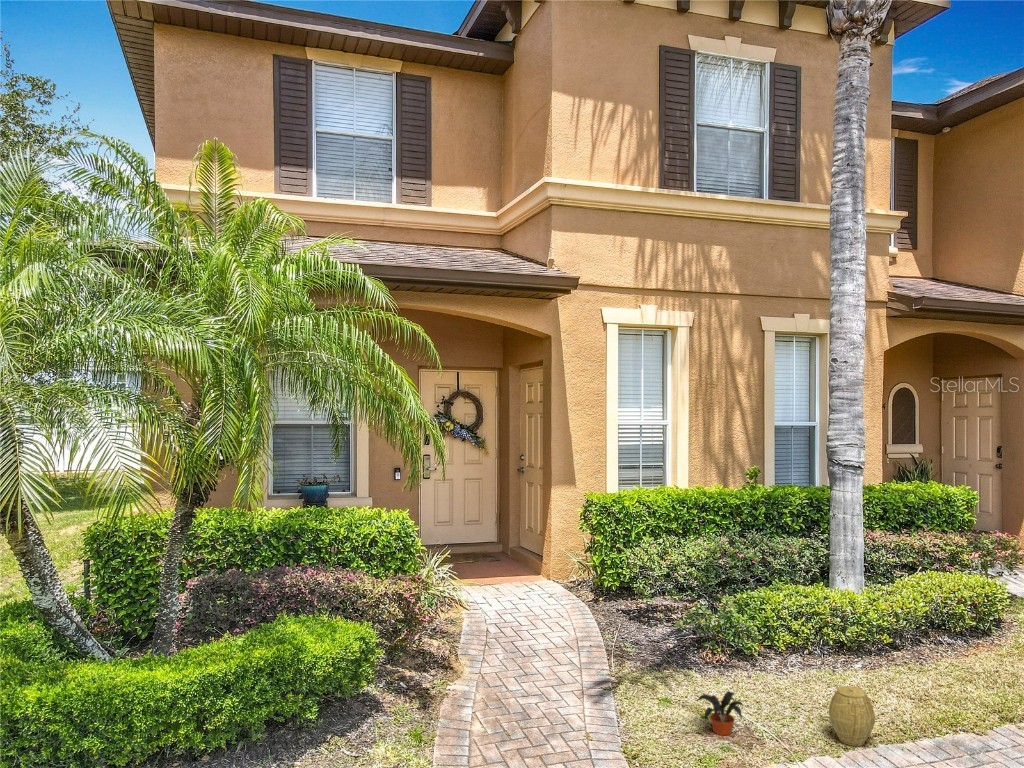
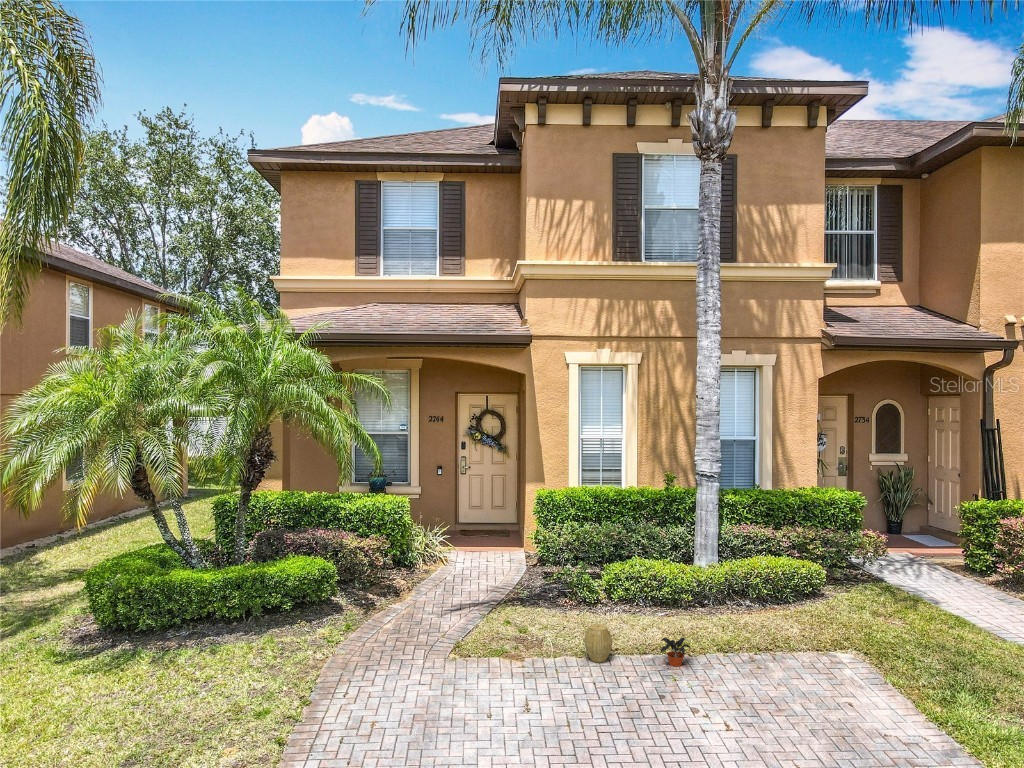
potted plant: present [698,691,743,735] -> present [660,637,690,667]

